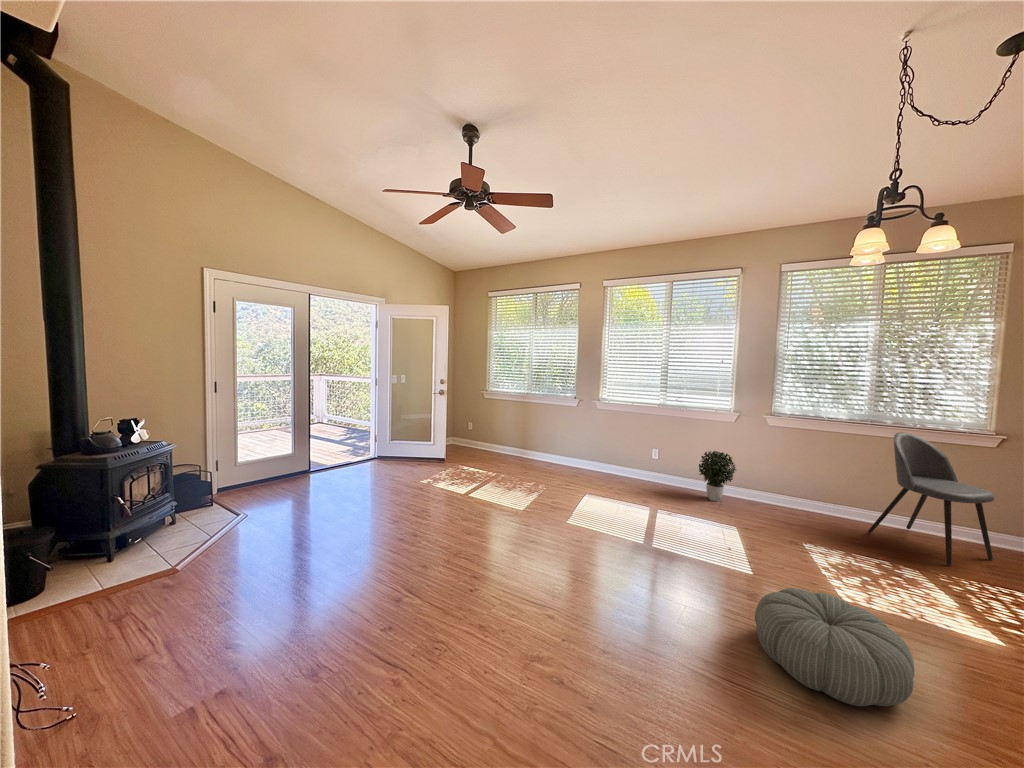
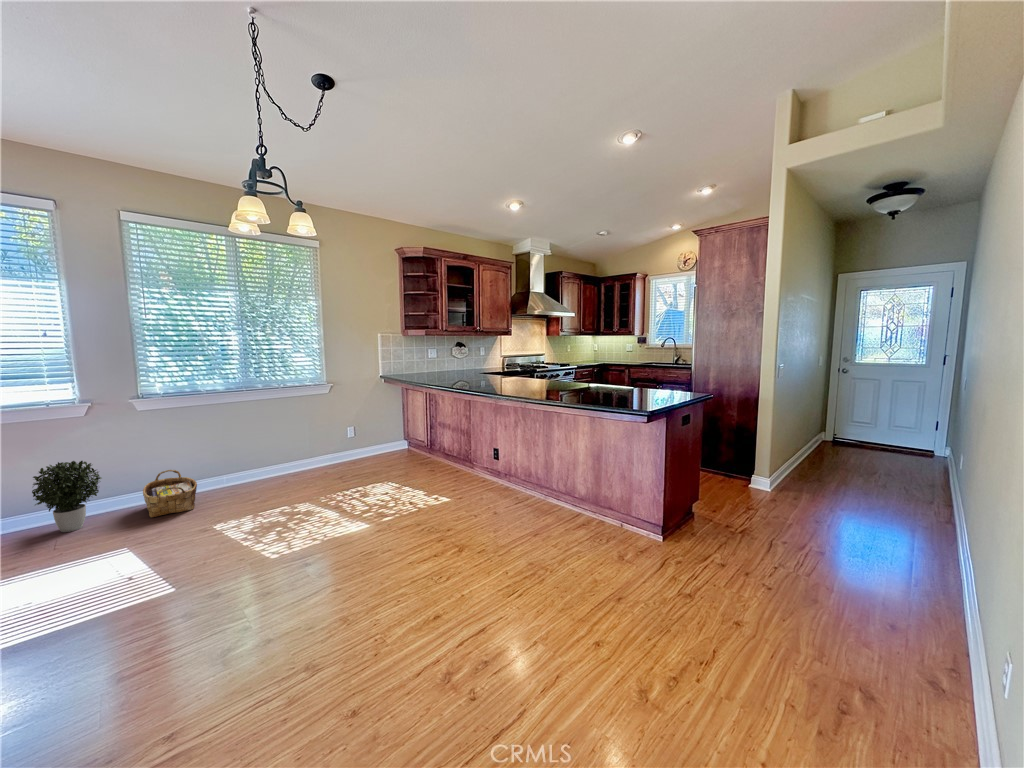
dining chair: present [868,432,994,565] -> none [261,393,340,488]
woven basket: none [760,481,803,522] -> present [143,470,197,517]
pouf: present [755,588,915,706] -> none [207,556,351,665]

